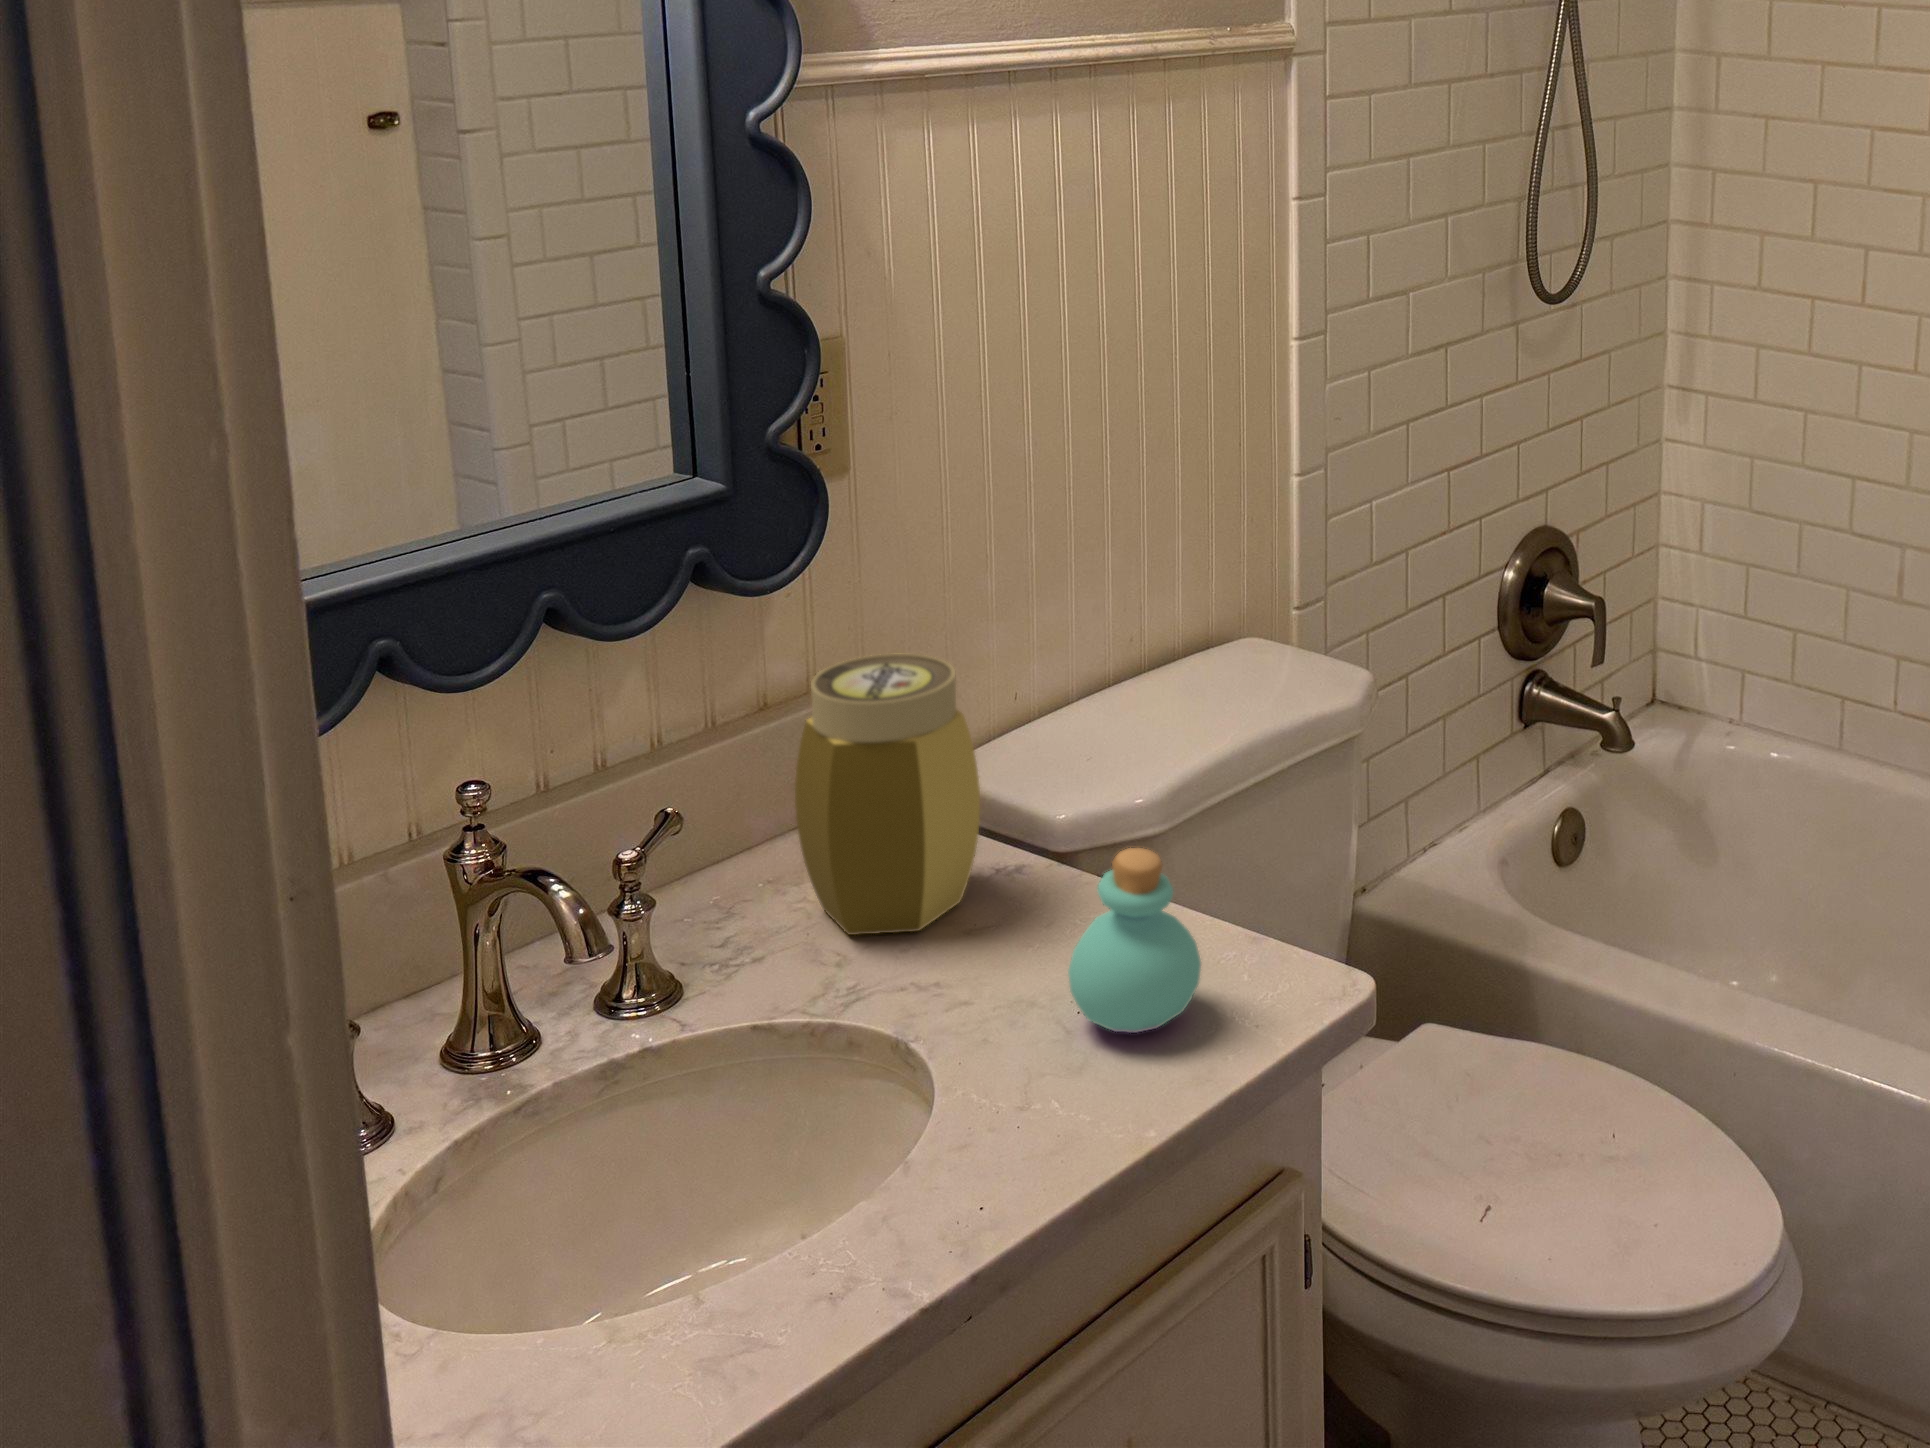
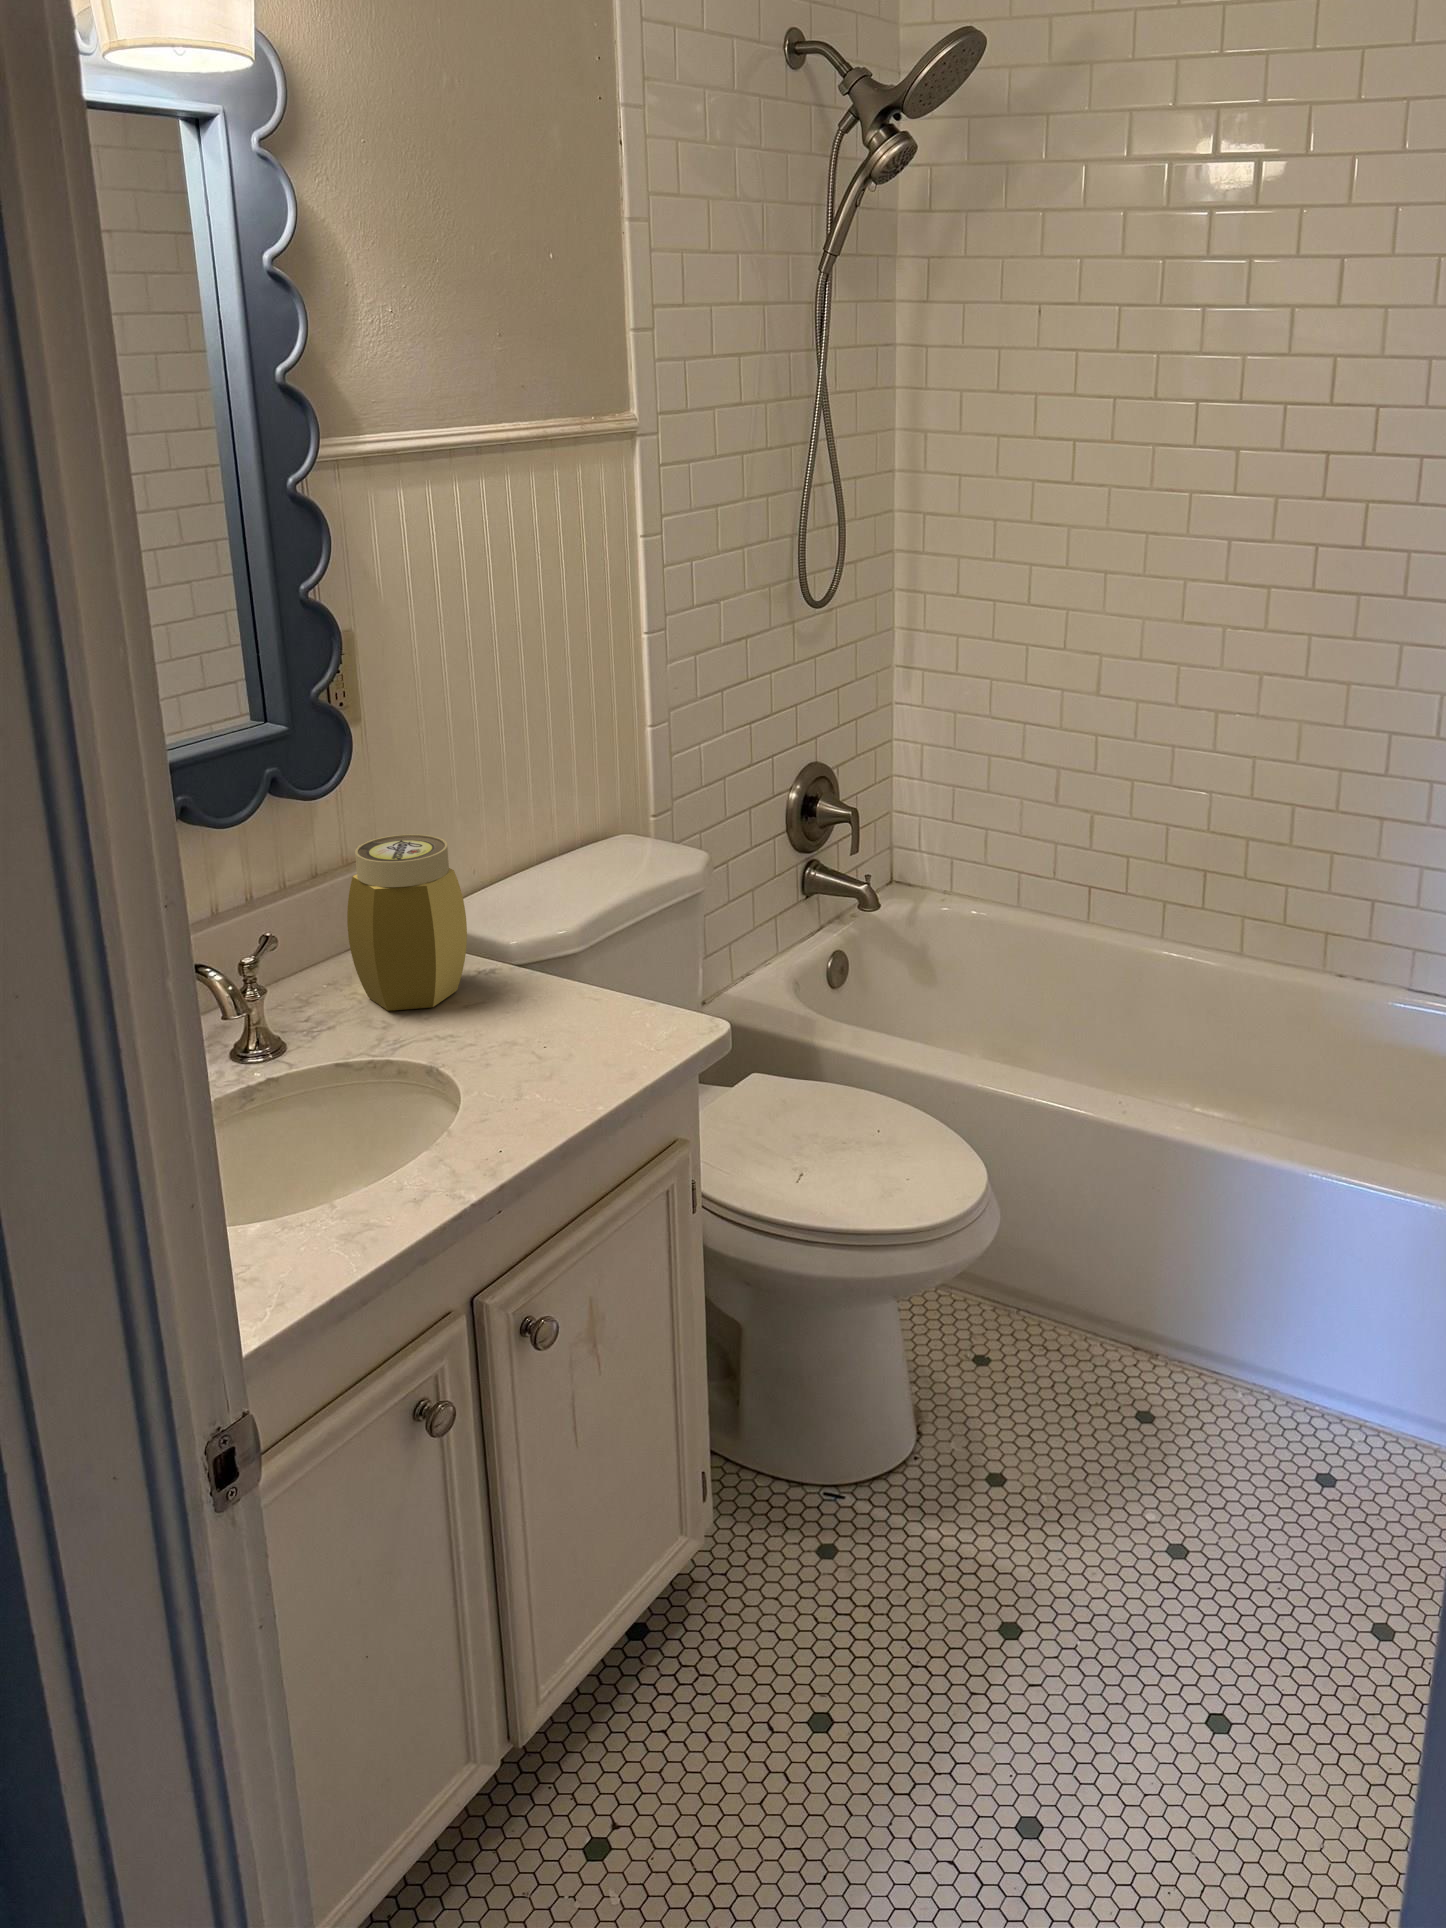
perfume bottle: present [1068,848,1201,1033] -> none [536,943,619,1056]

